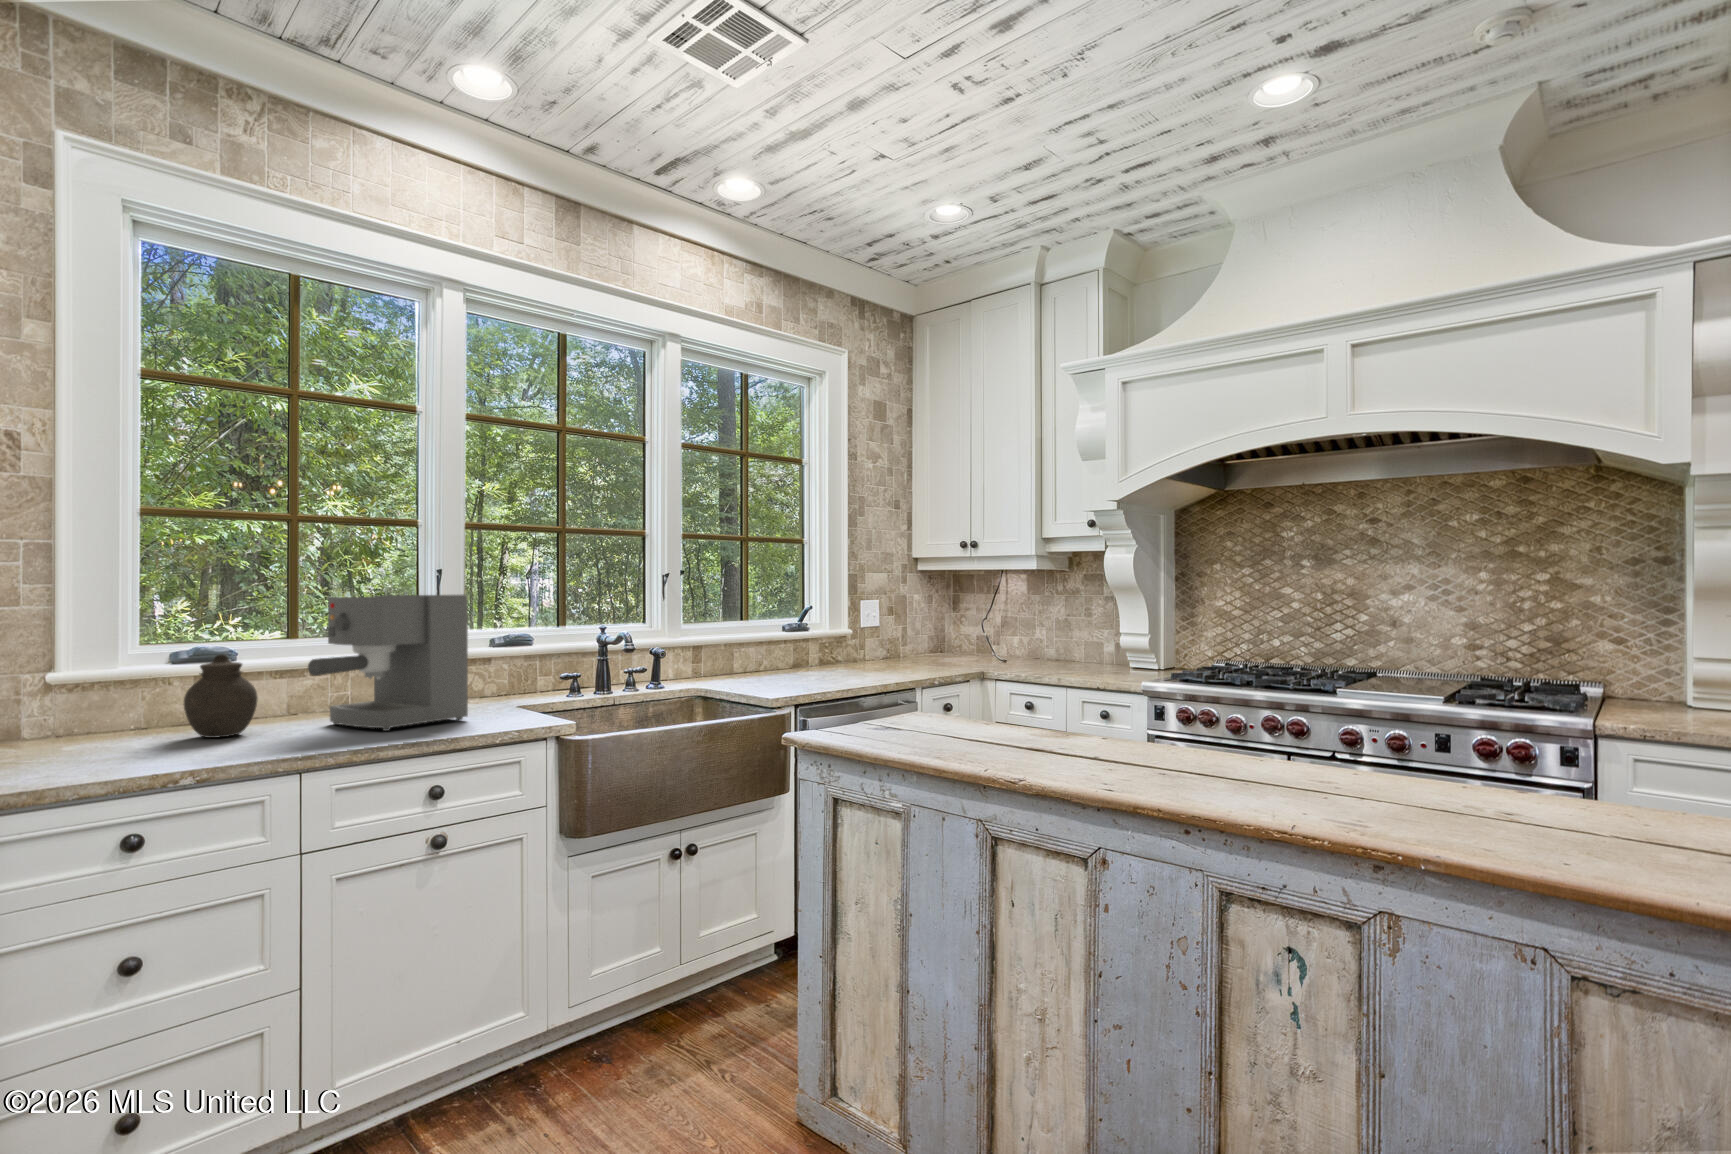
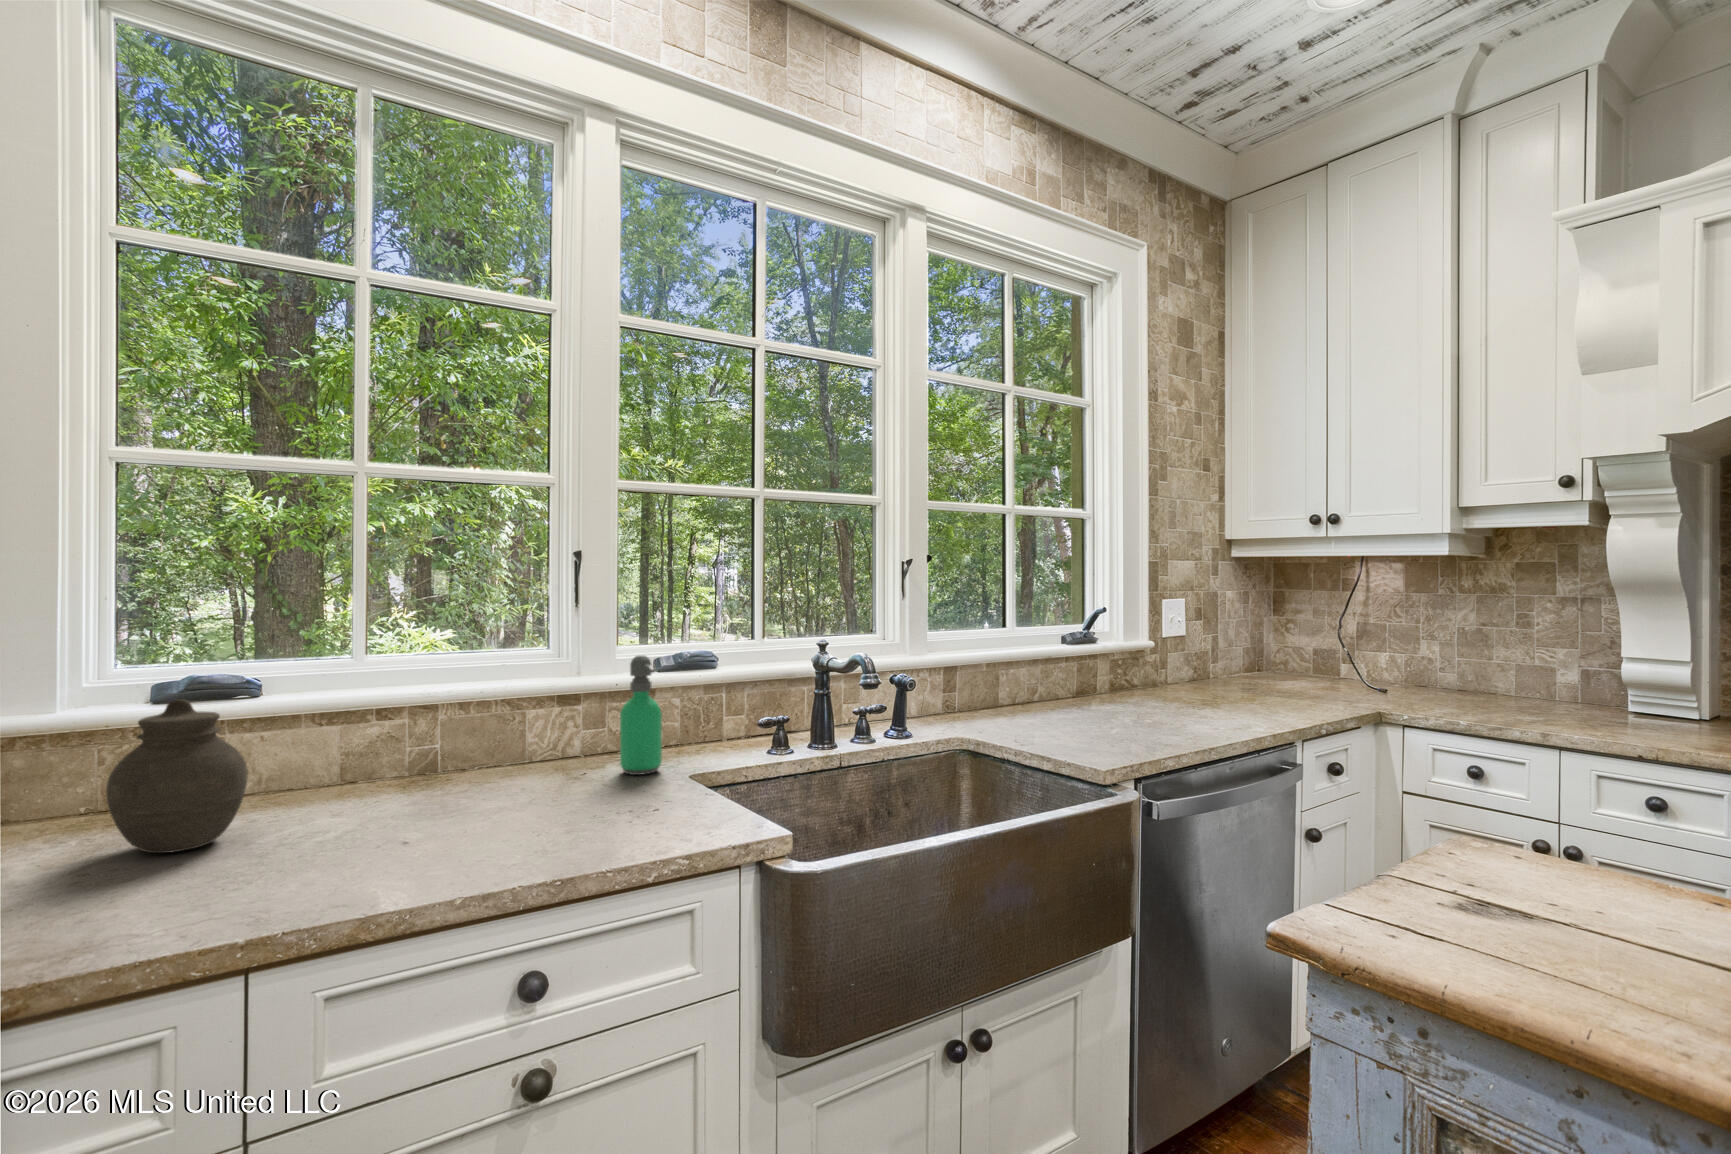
coffee maker: present [308,595,468,731] -> none [308,591,606,848]
soap dispenser: none [469,635,496,708] -> present [620,655,662,775]

